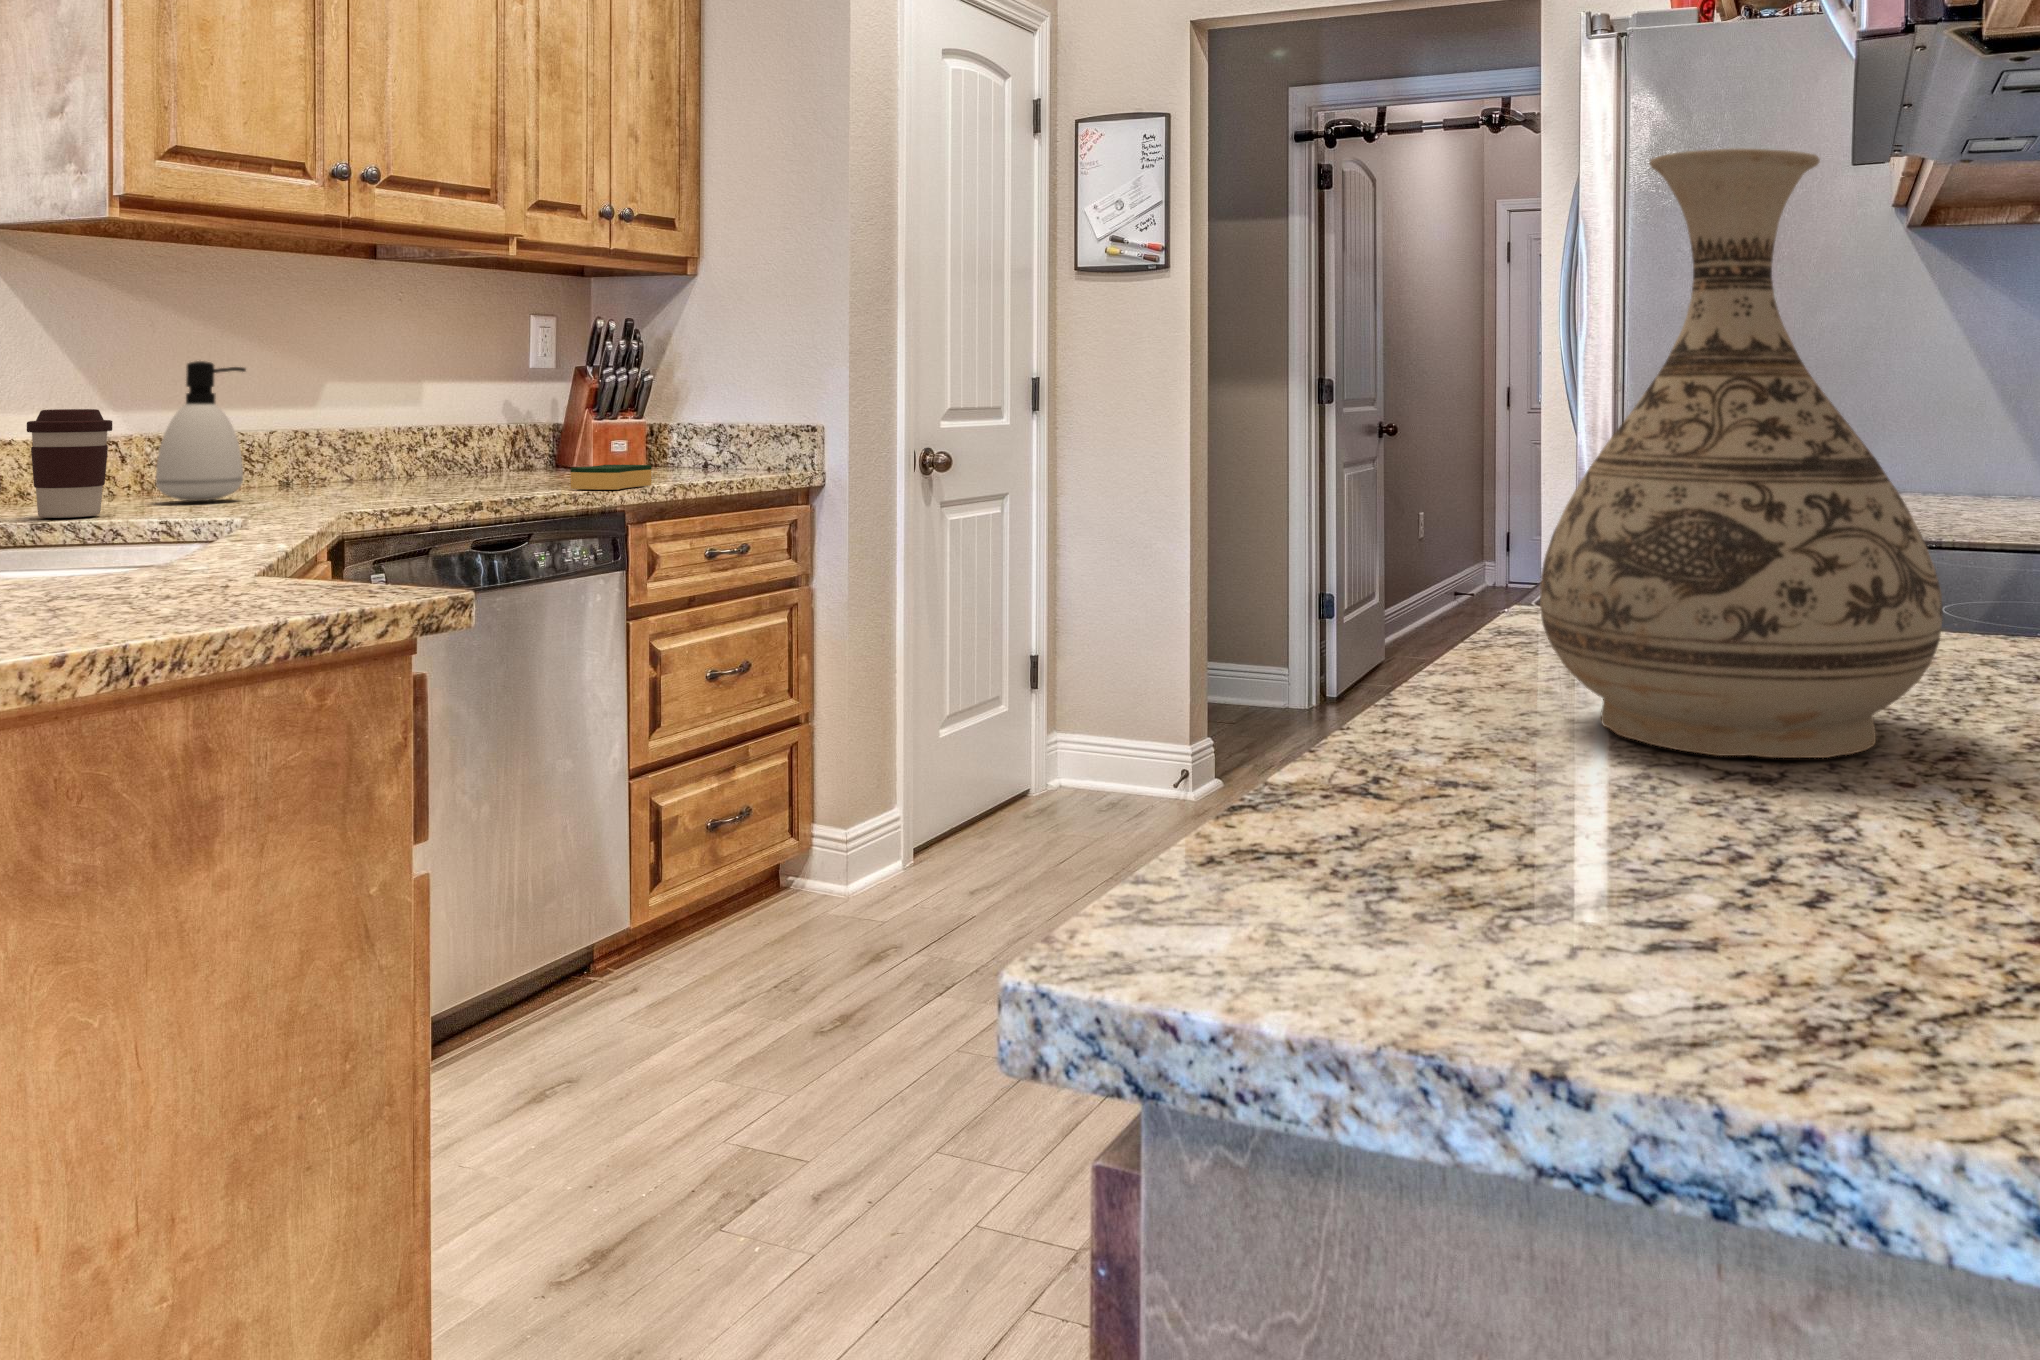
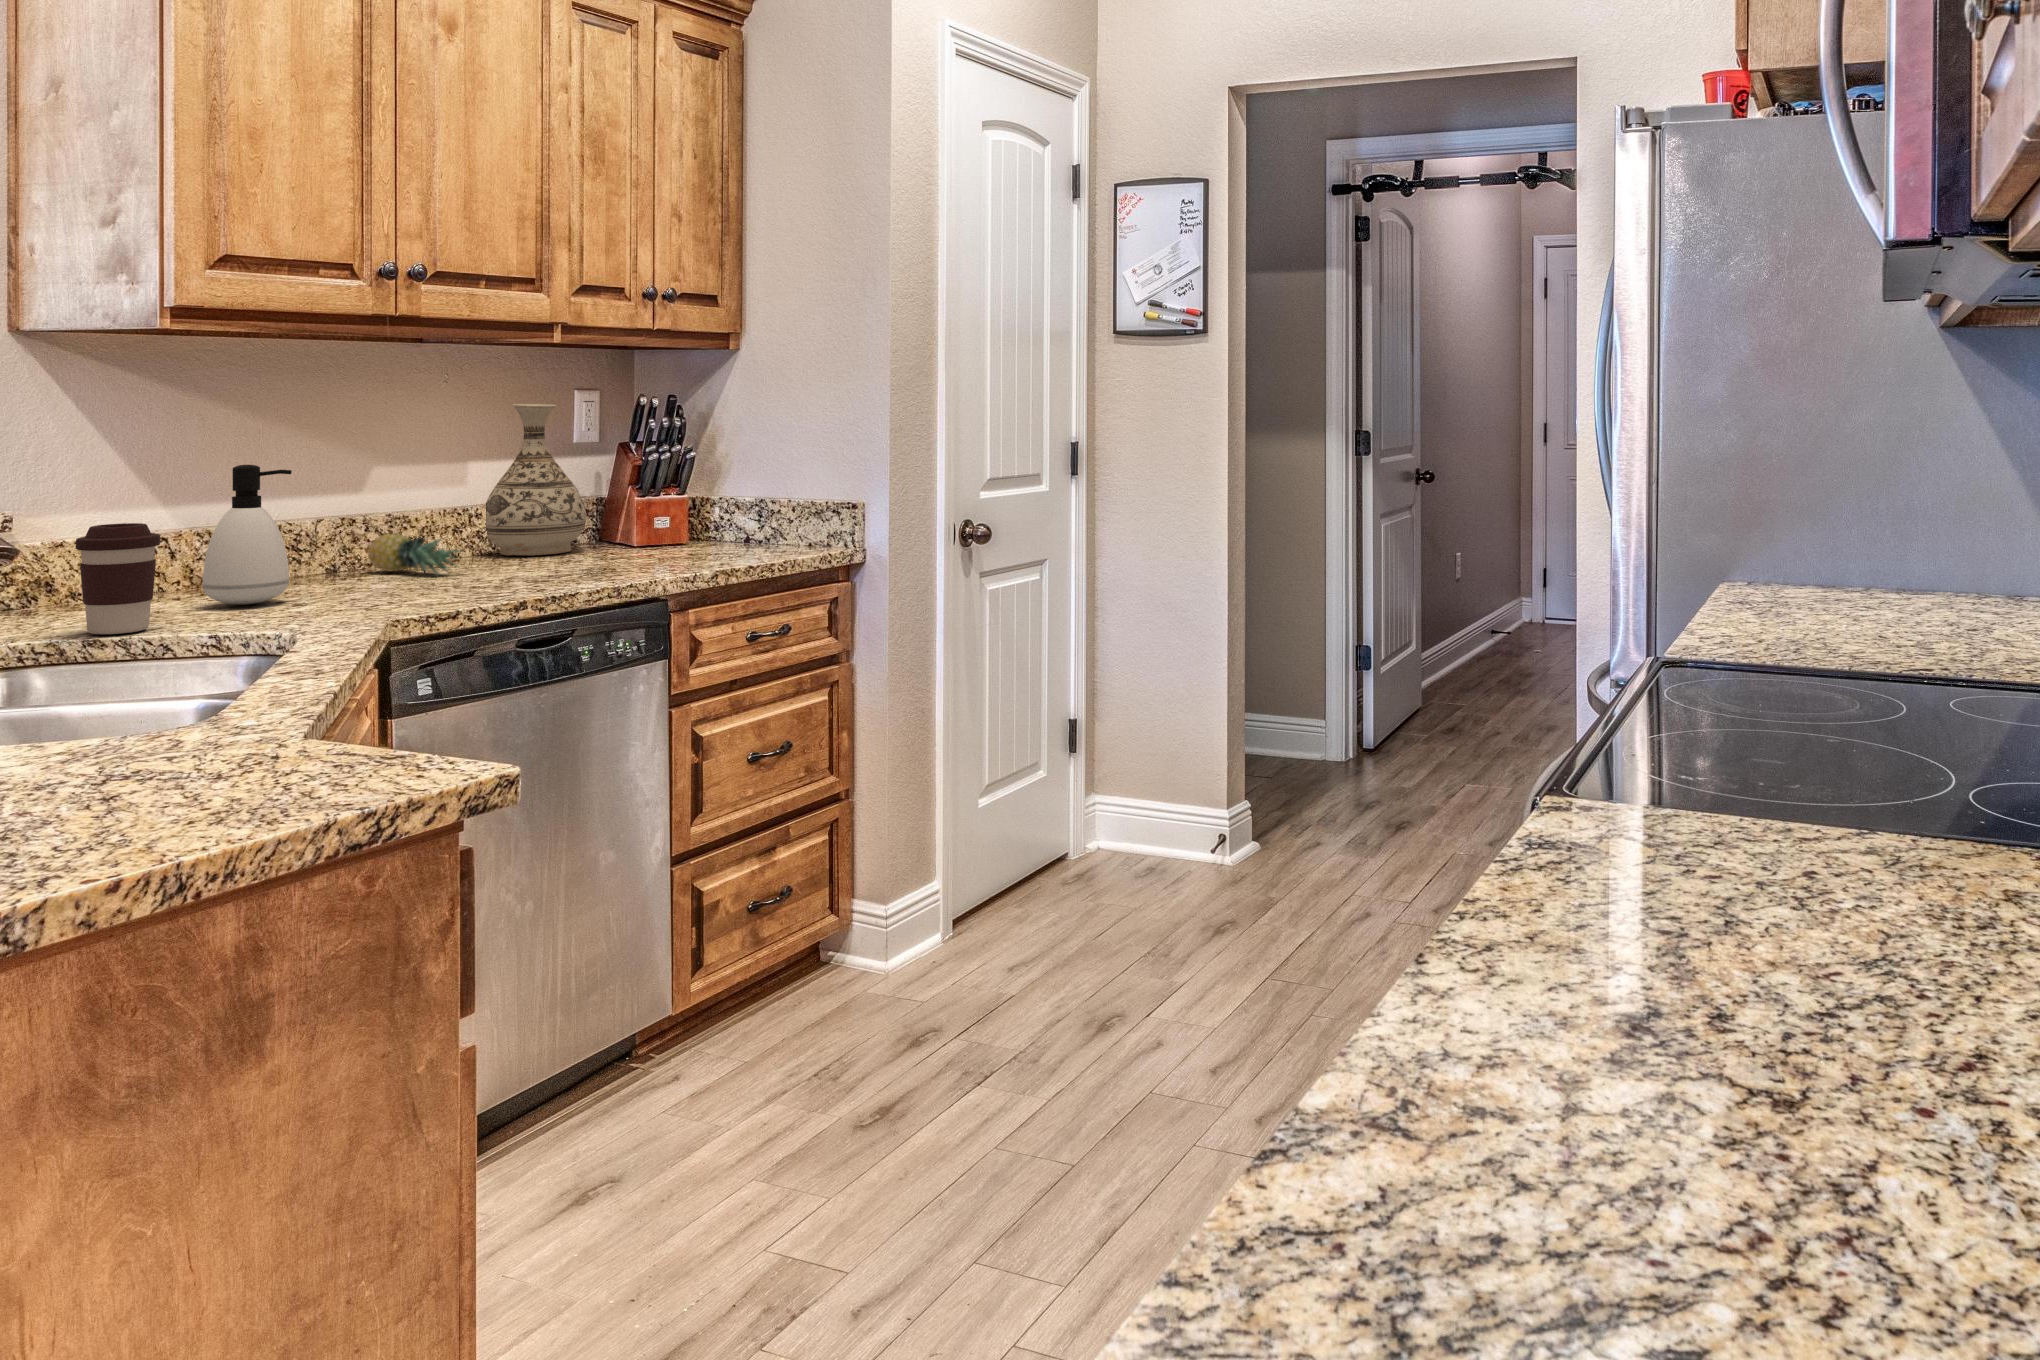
vase: present [1540,148,1943,758] -> present [485,404,586,555]
fruit: none [323,444,421,486] -> present [368,534,459,574]
sponge: present [571,465,651,490] -> none [614,554,694,583]

